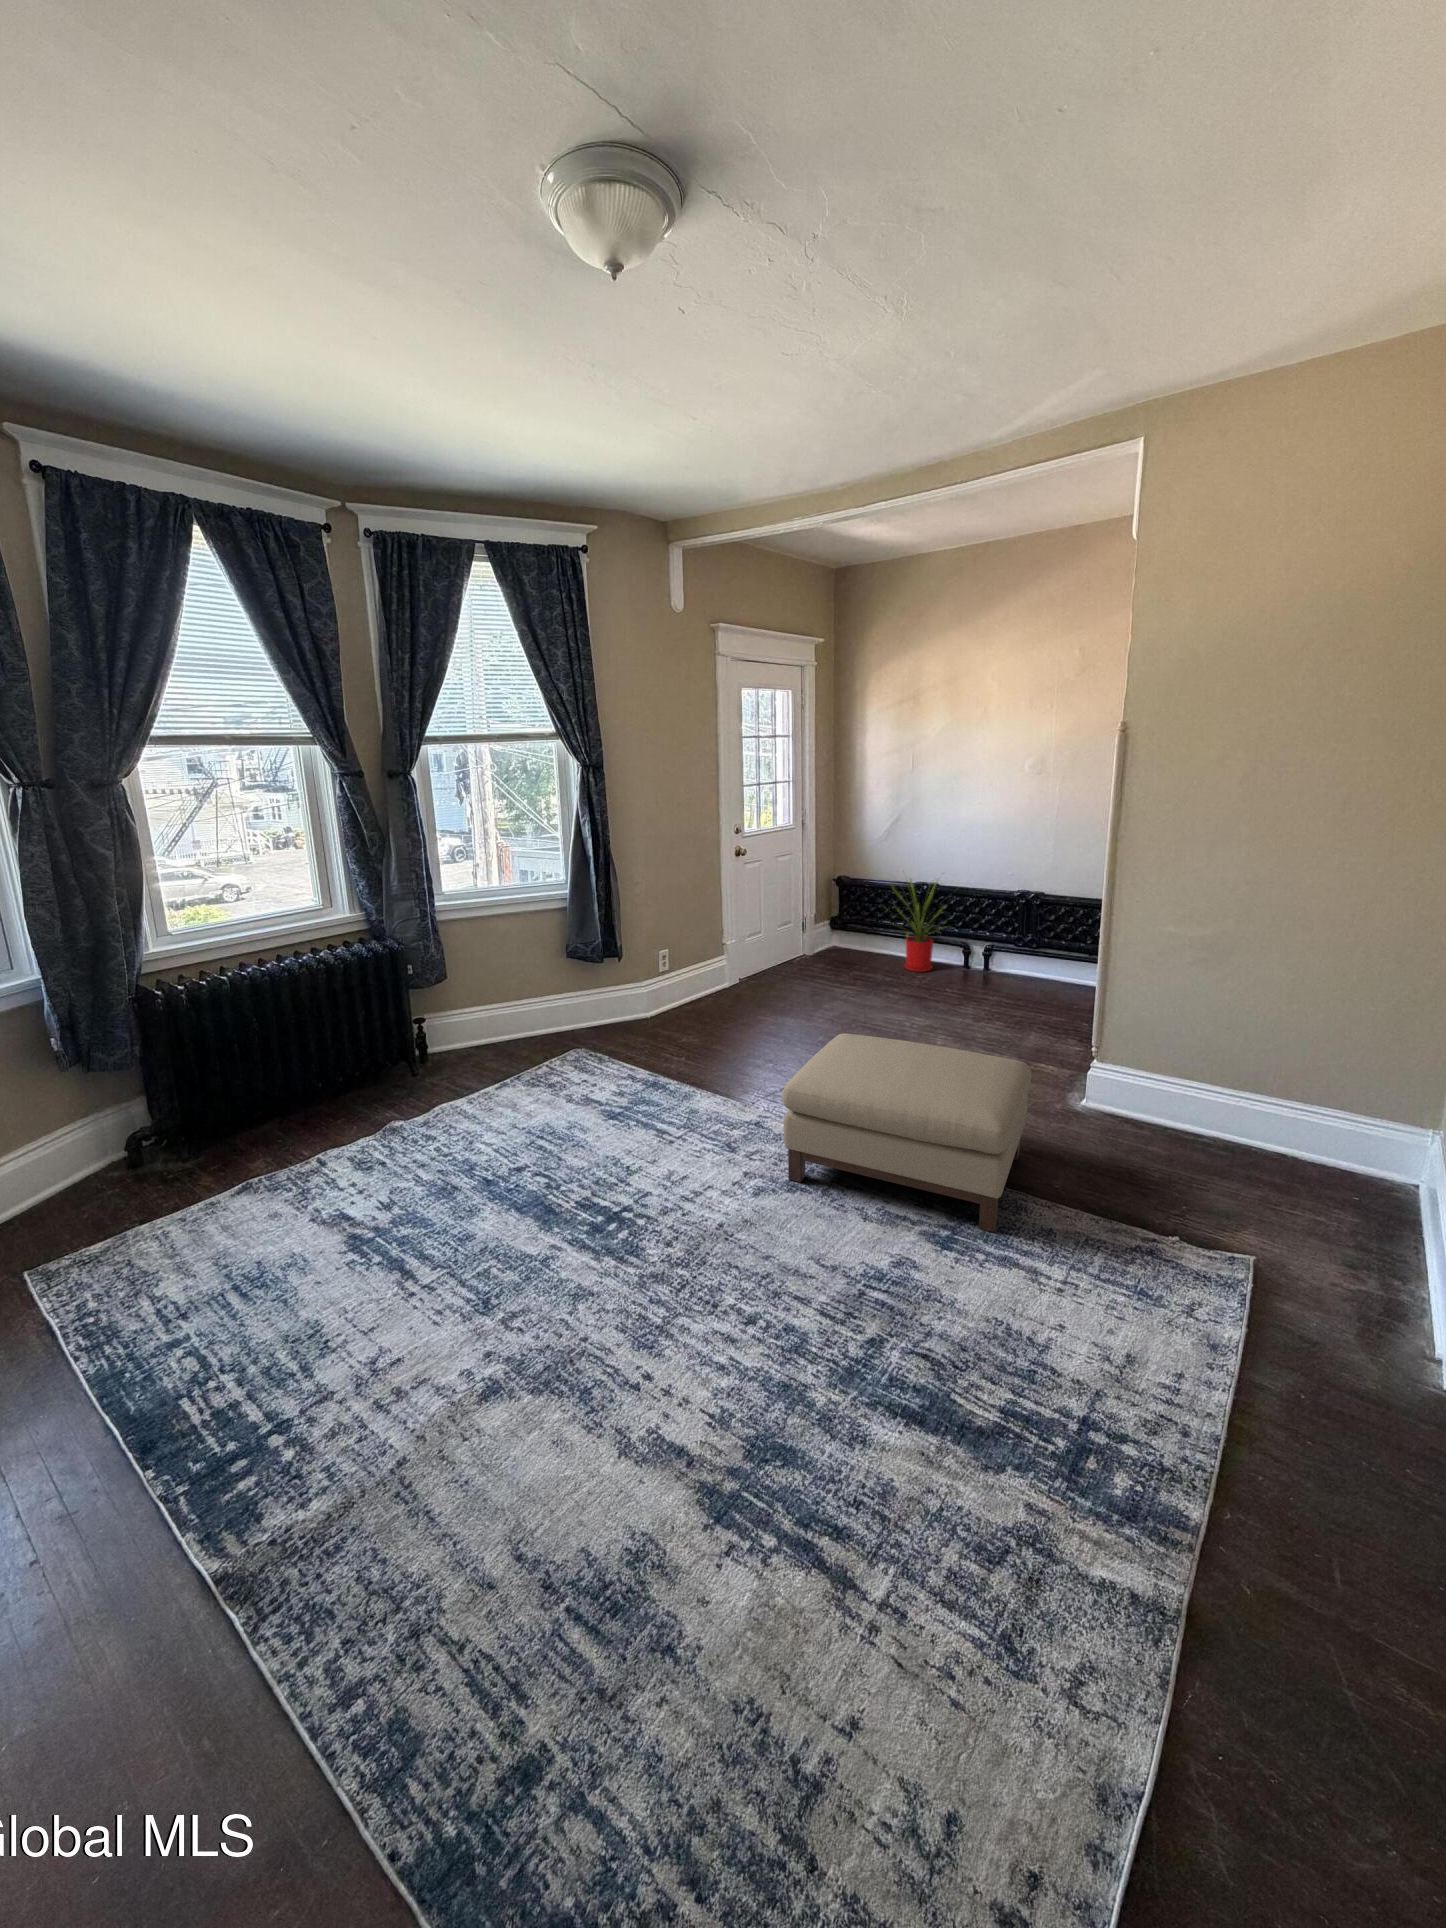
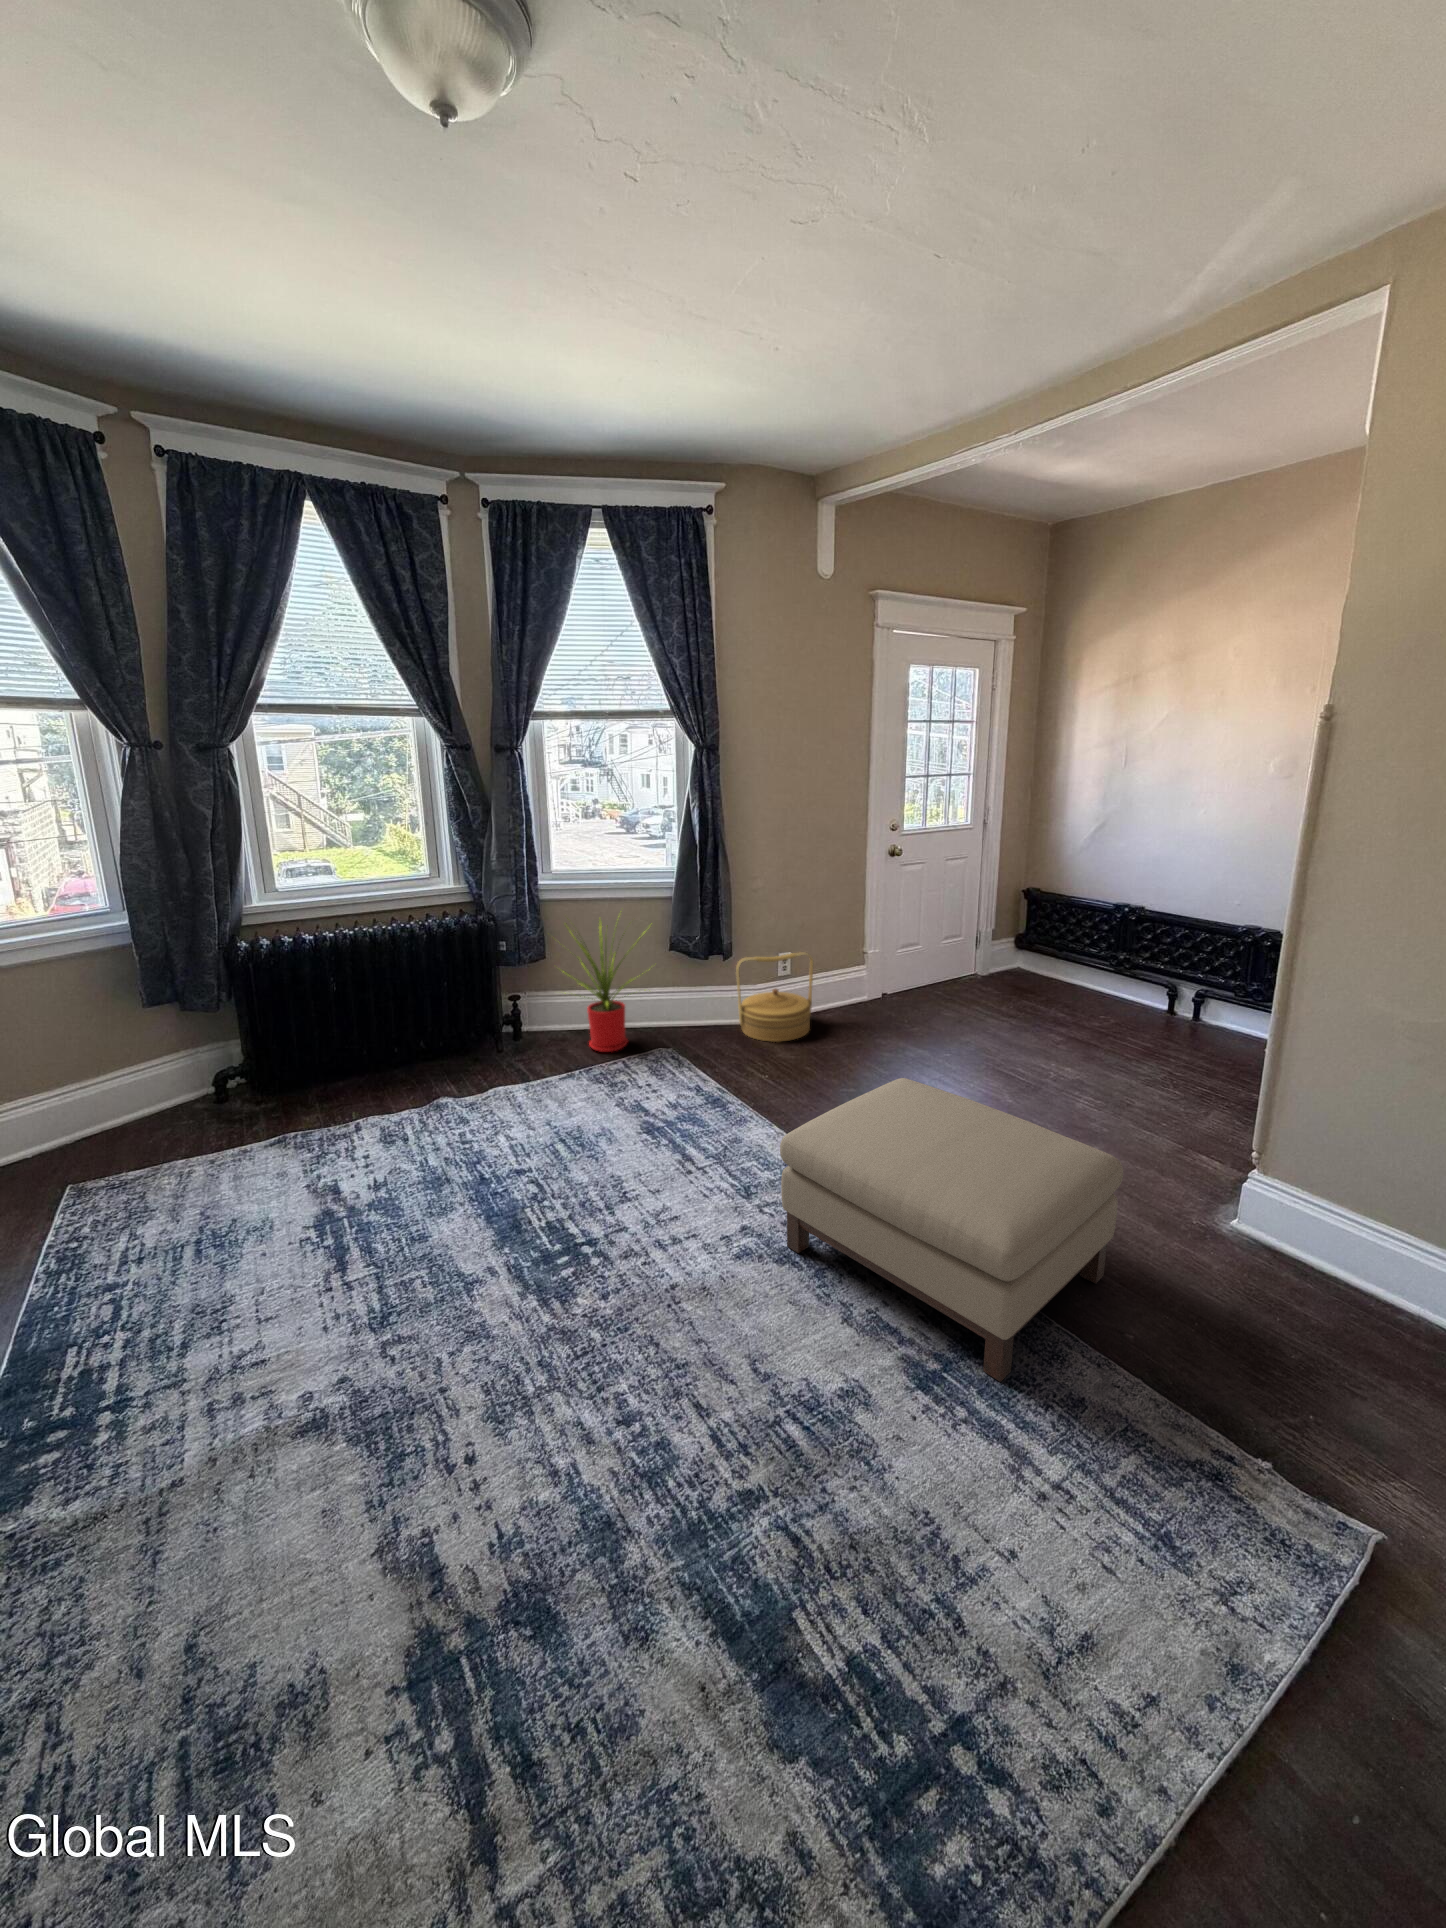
house plant: present [892,881,940,972] -> present [563,920,643,1052]
woven basket: none [629,951,695,1033] -> present [736,952,813,1042]

